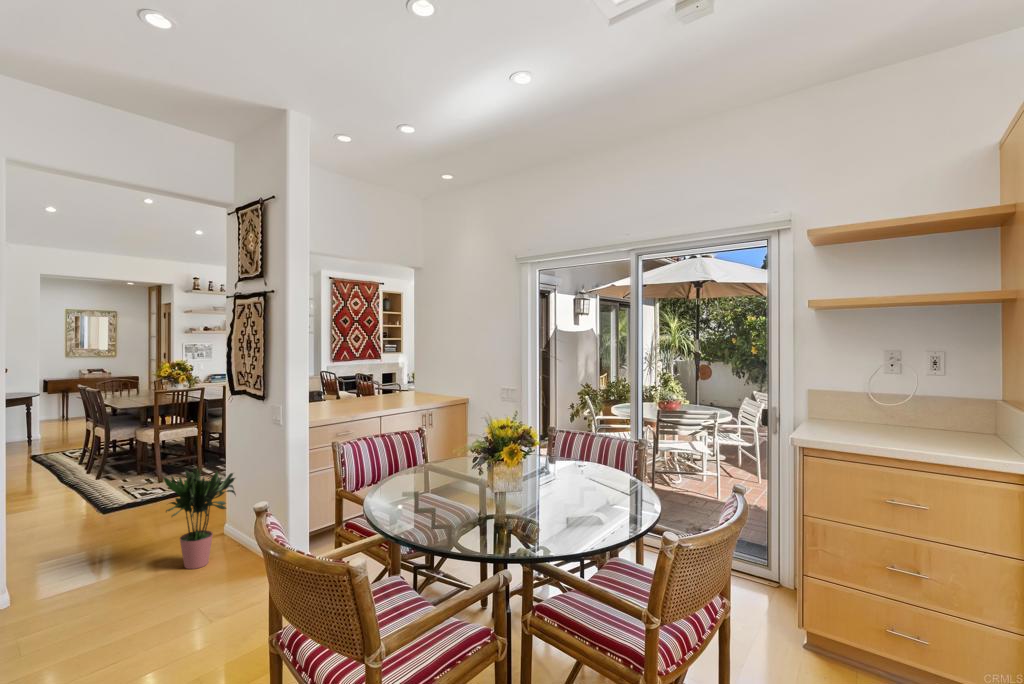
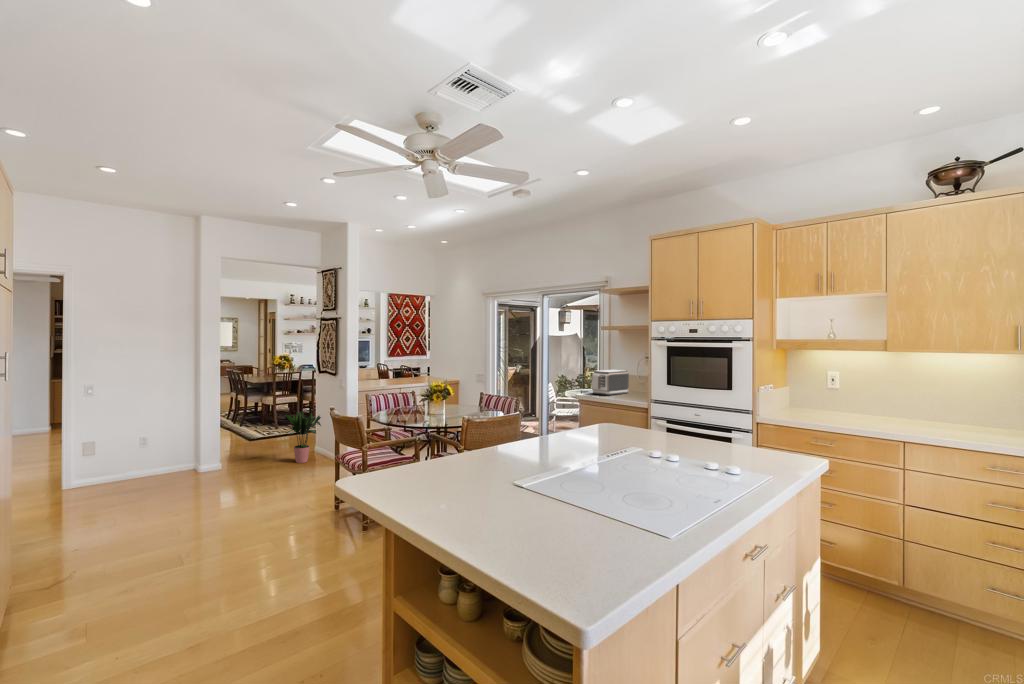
toaster: none [818,385,876,440] -> present [592,370,629,395]

